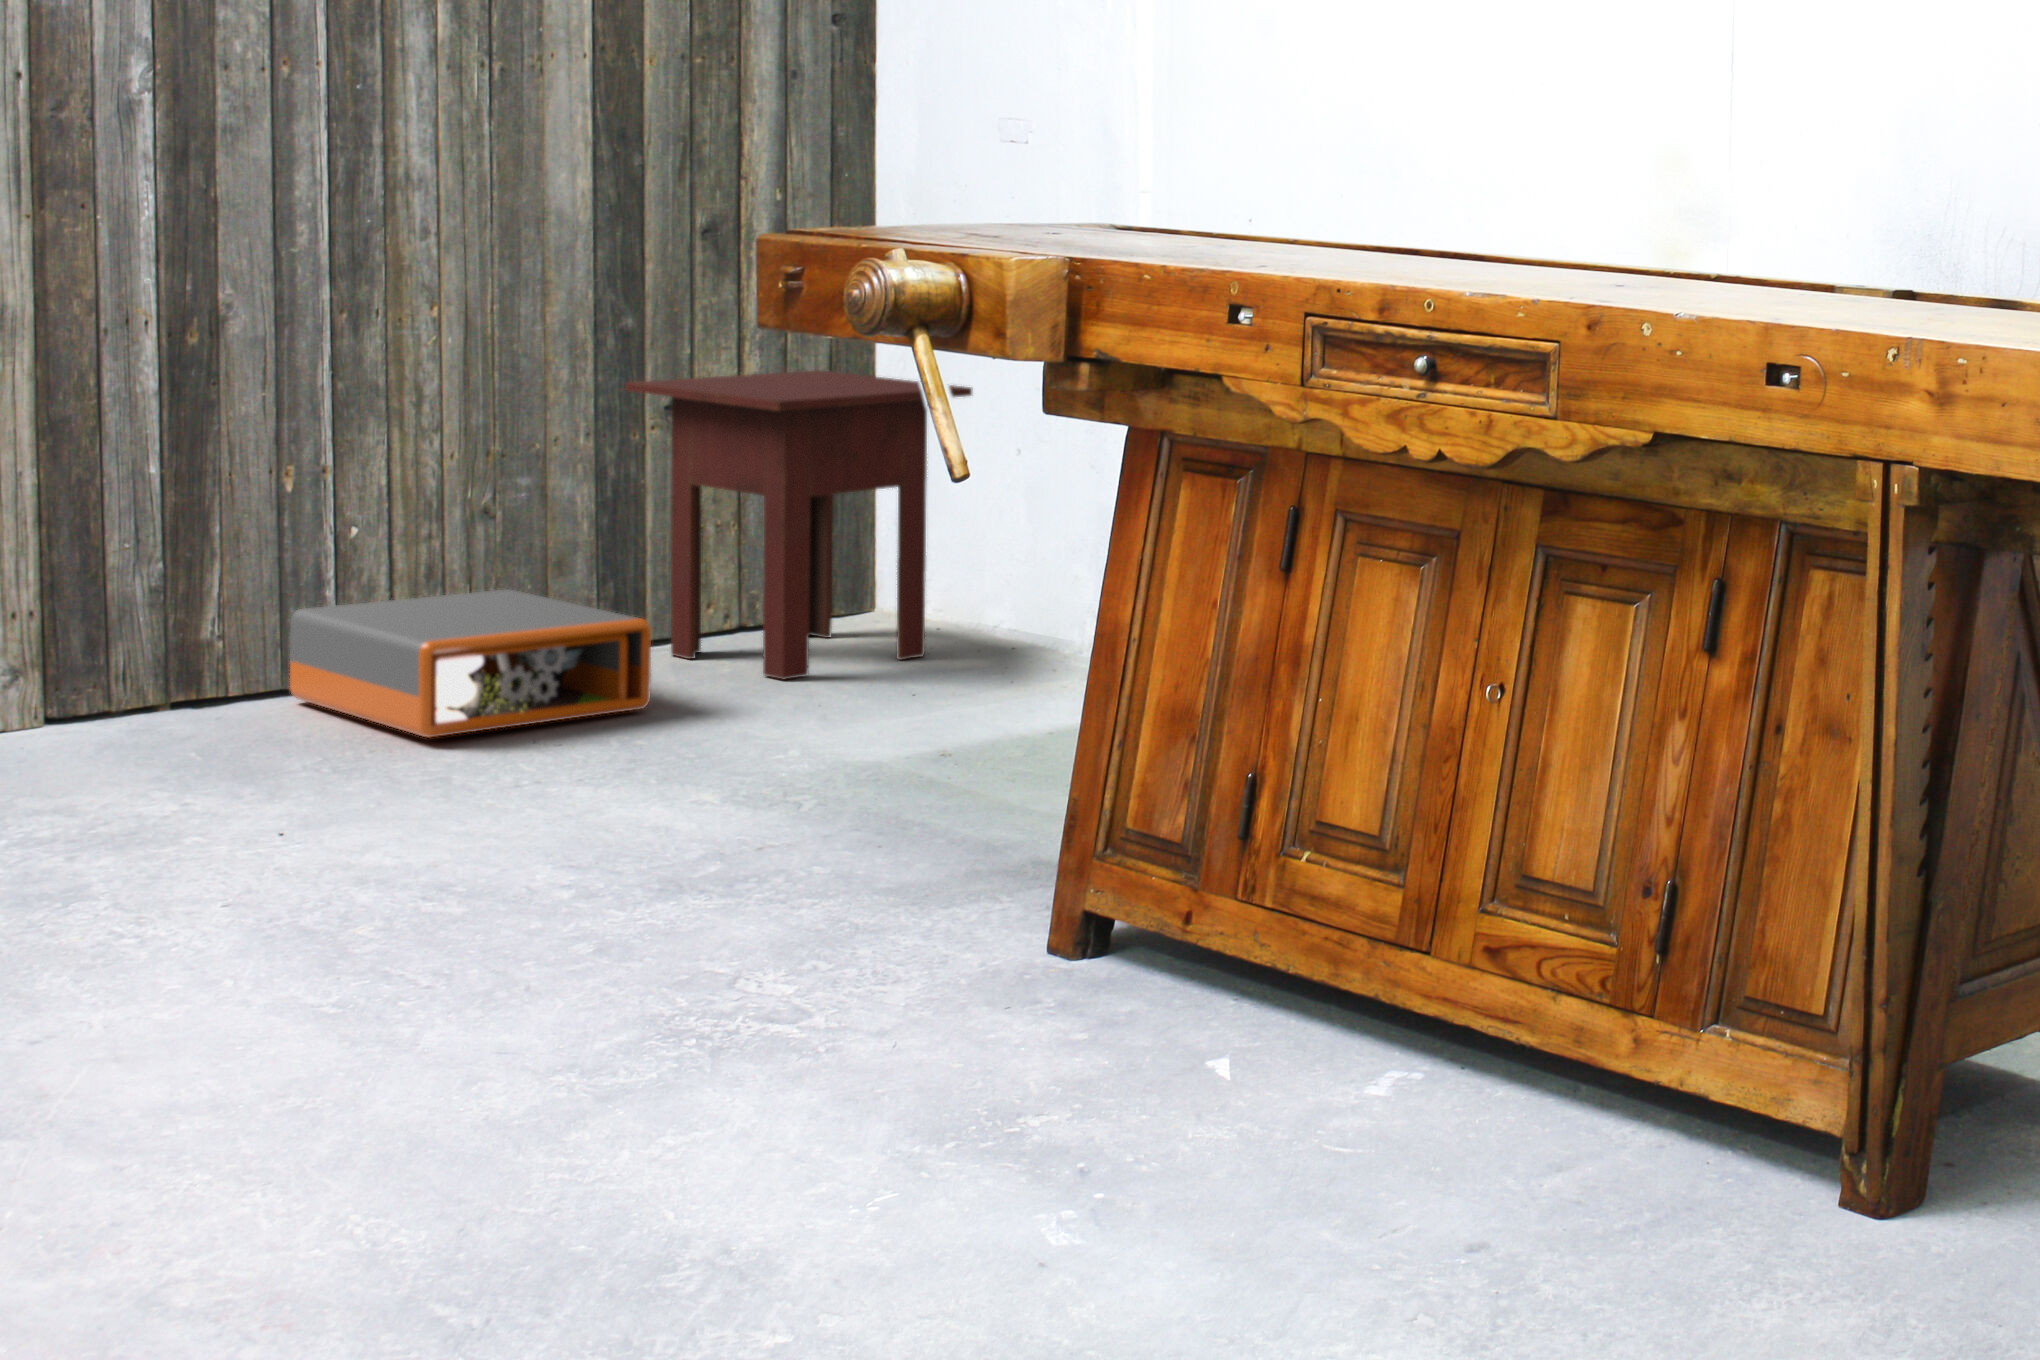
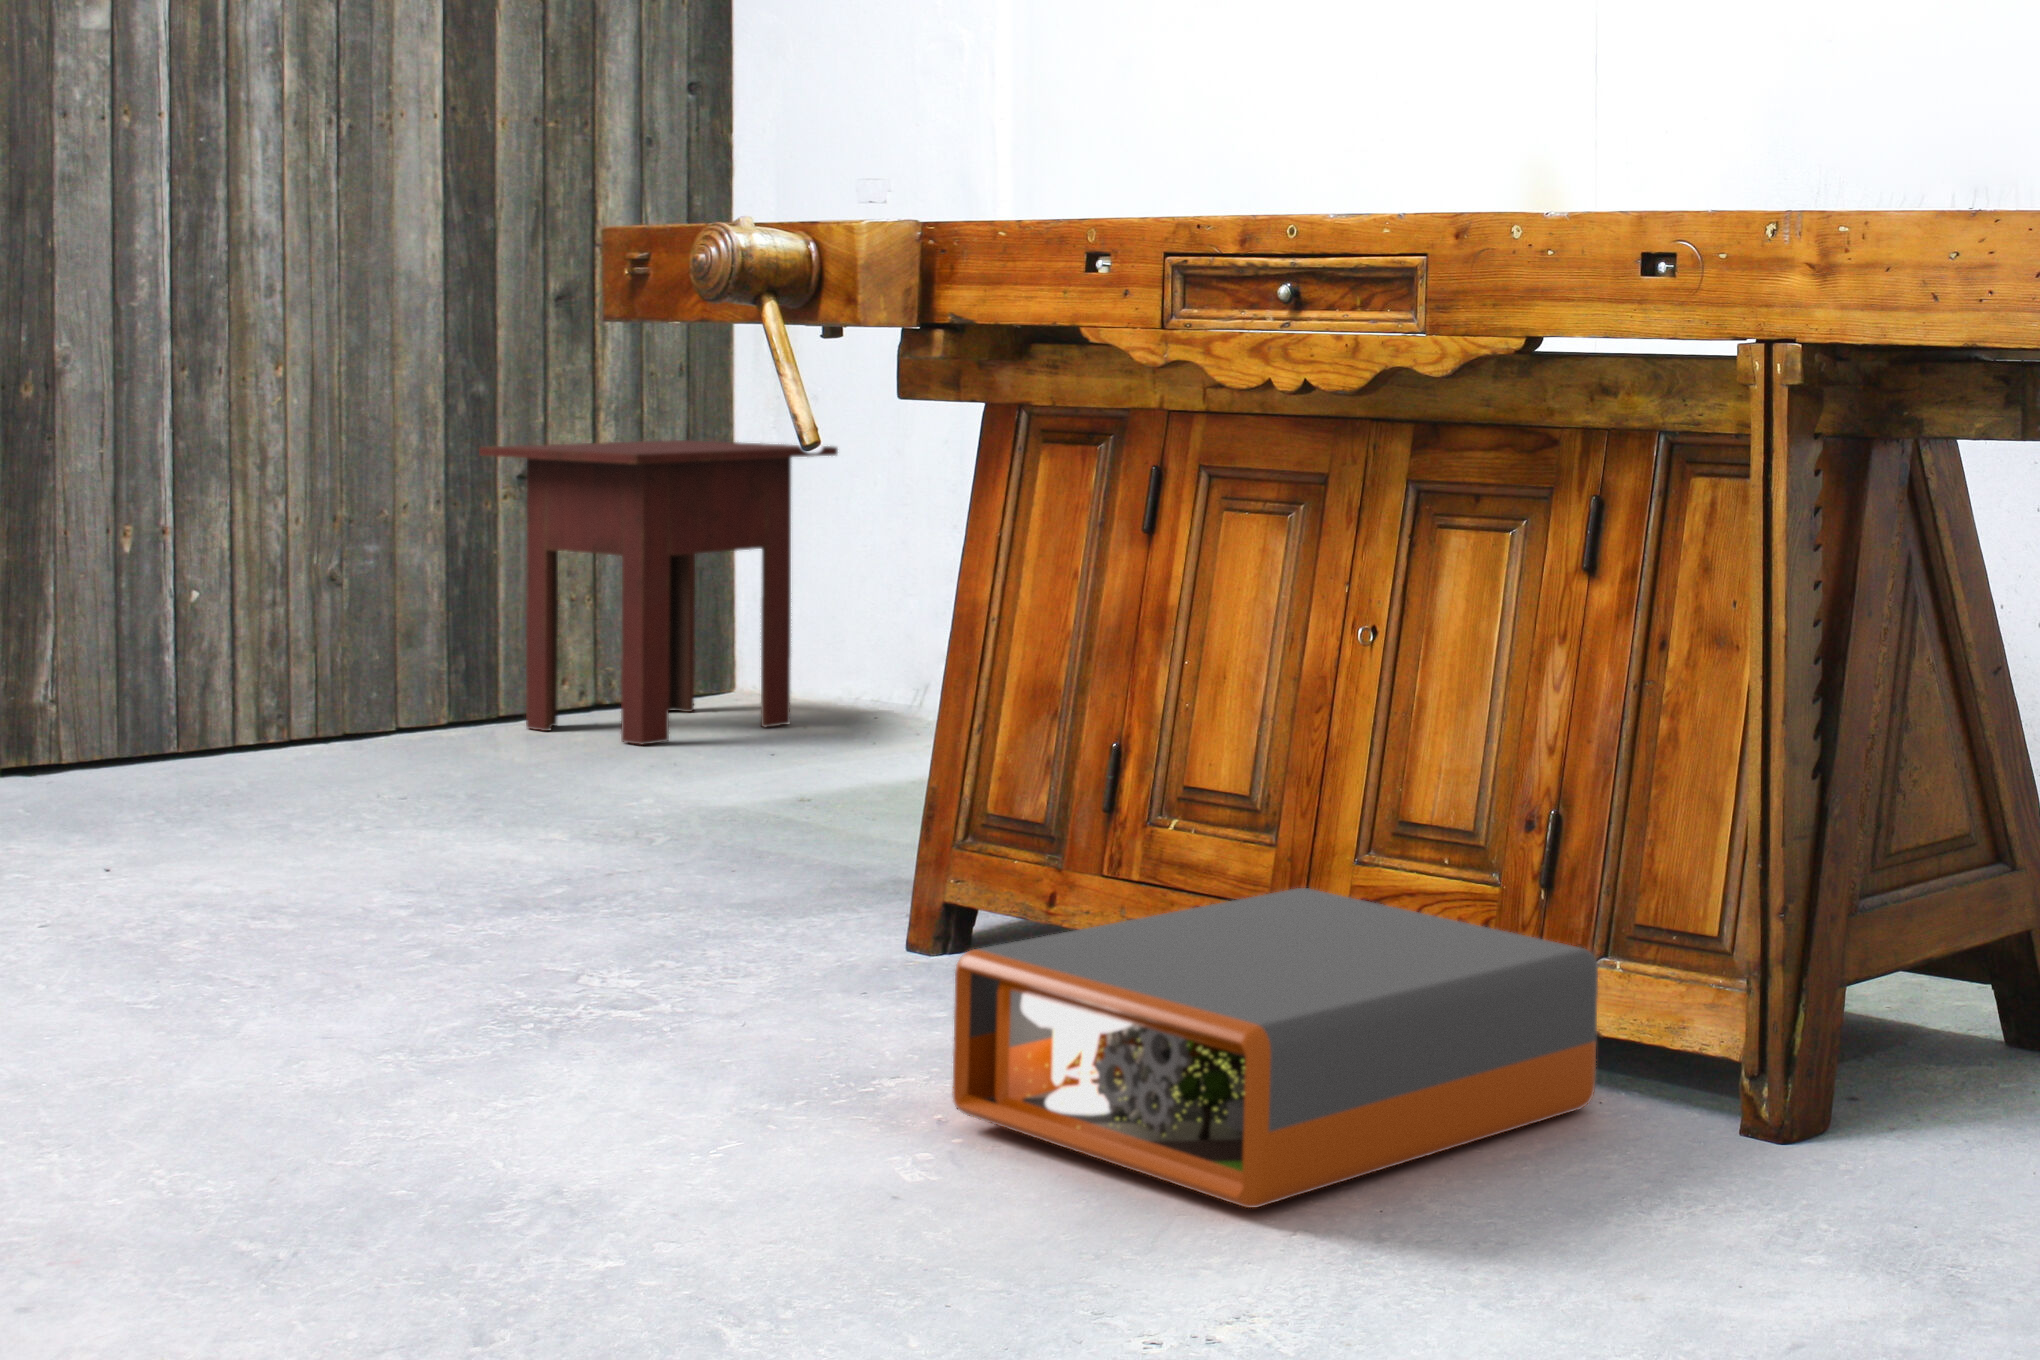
storage box: present [290,589,651,737] -> present [952,888,1598,1208]

